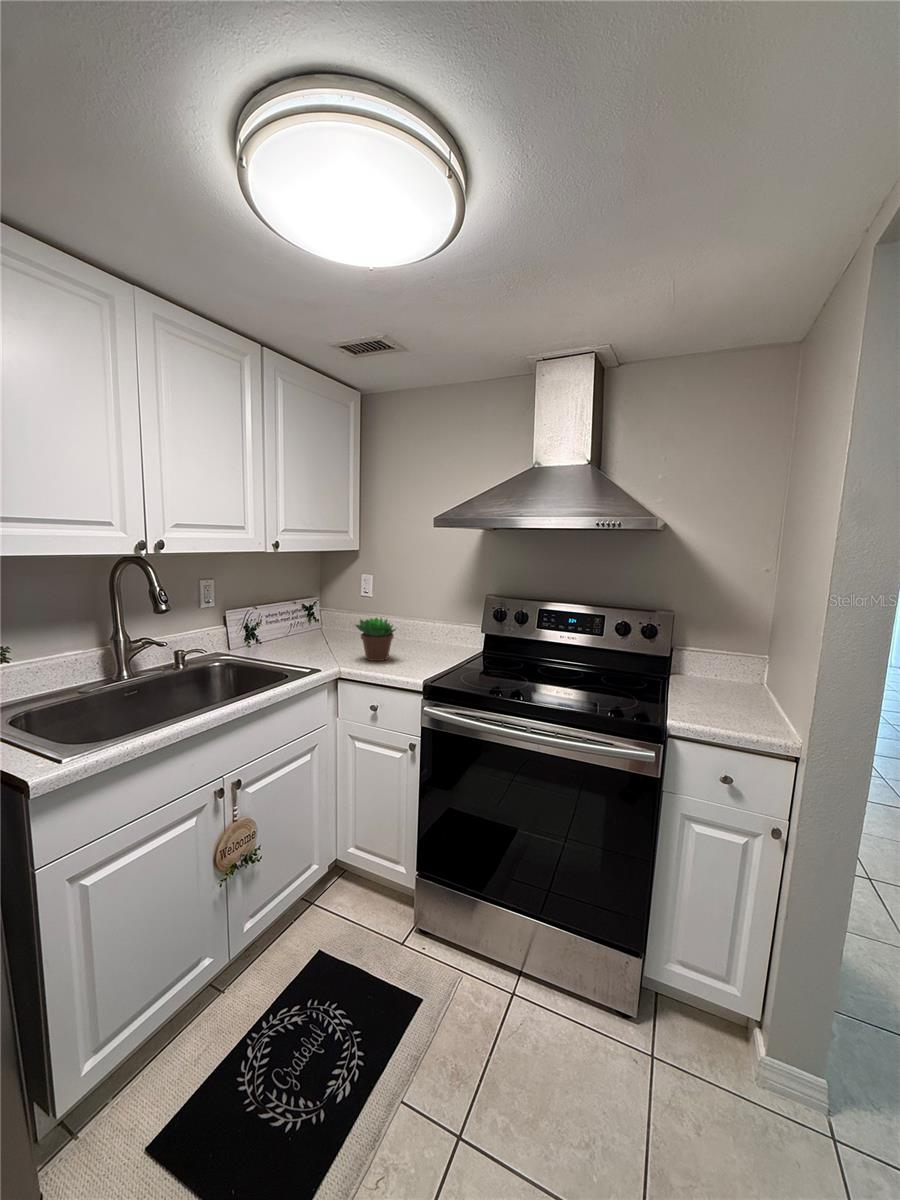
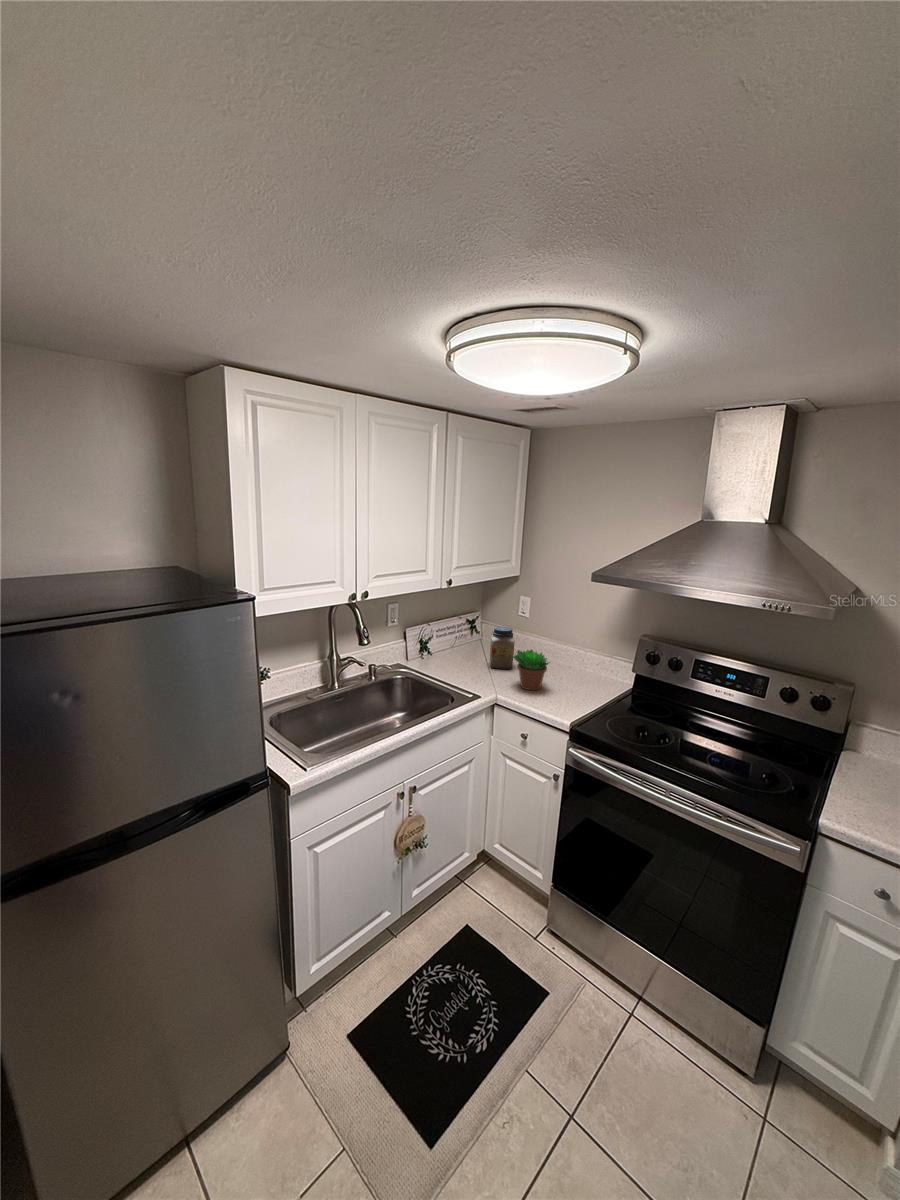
jar: none [329,602,356,648] -> present [490,627,515,669]

